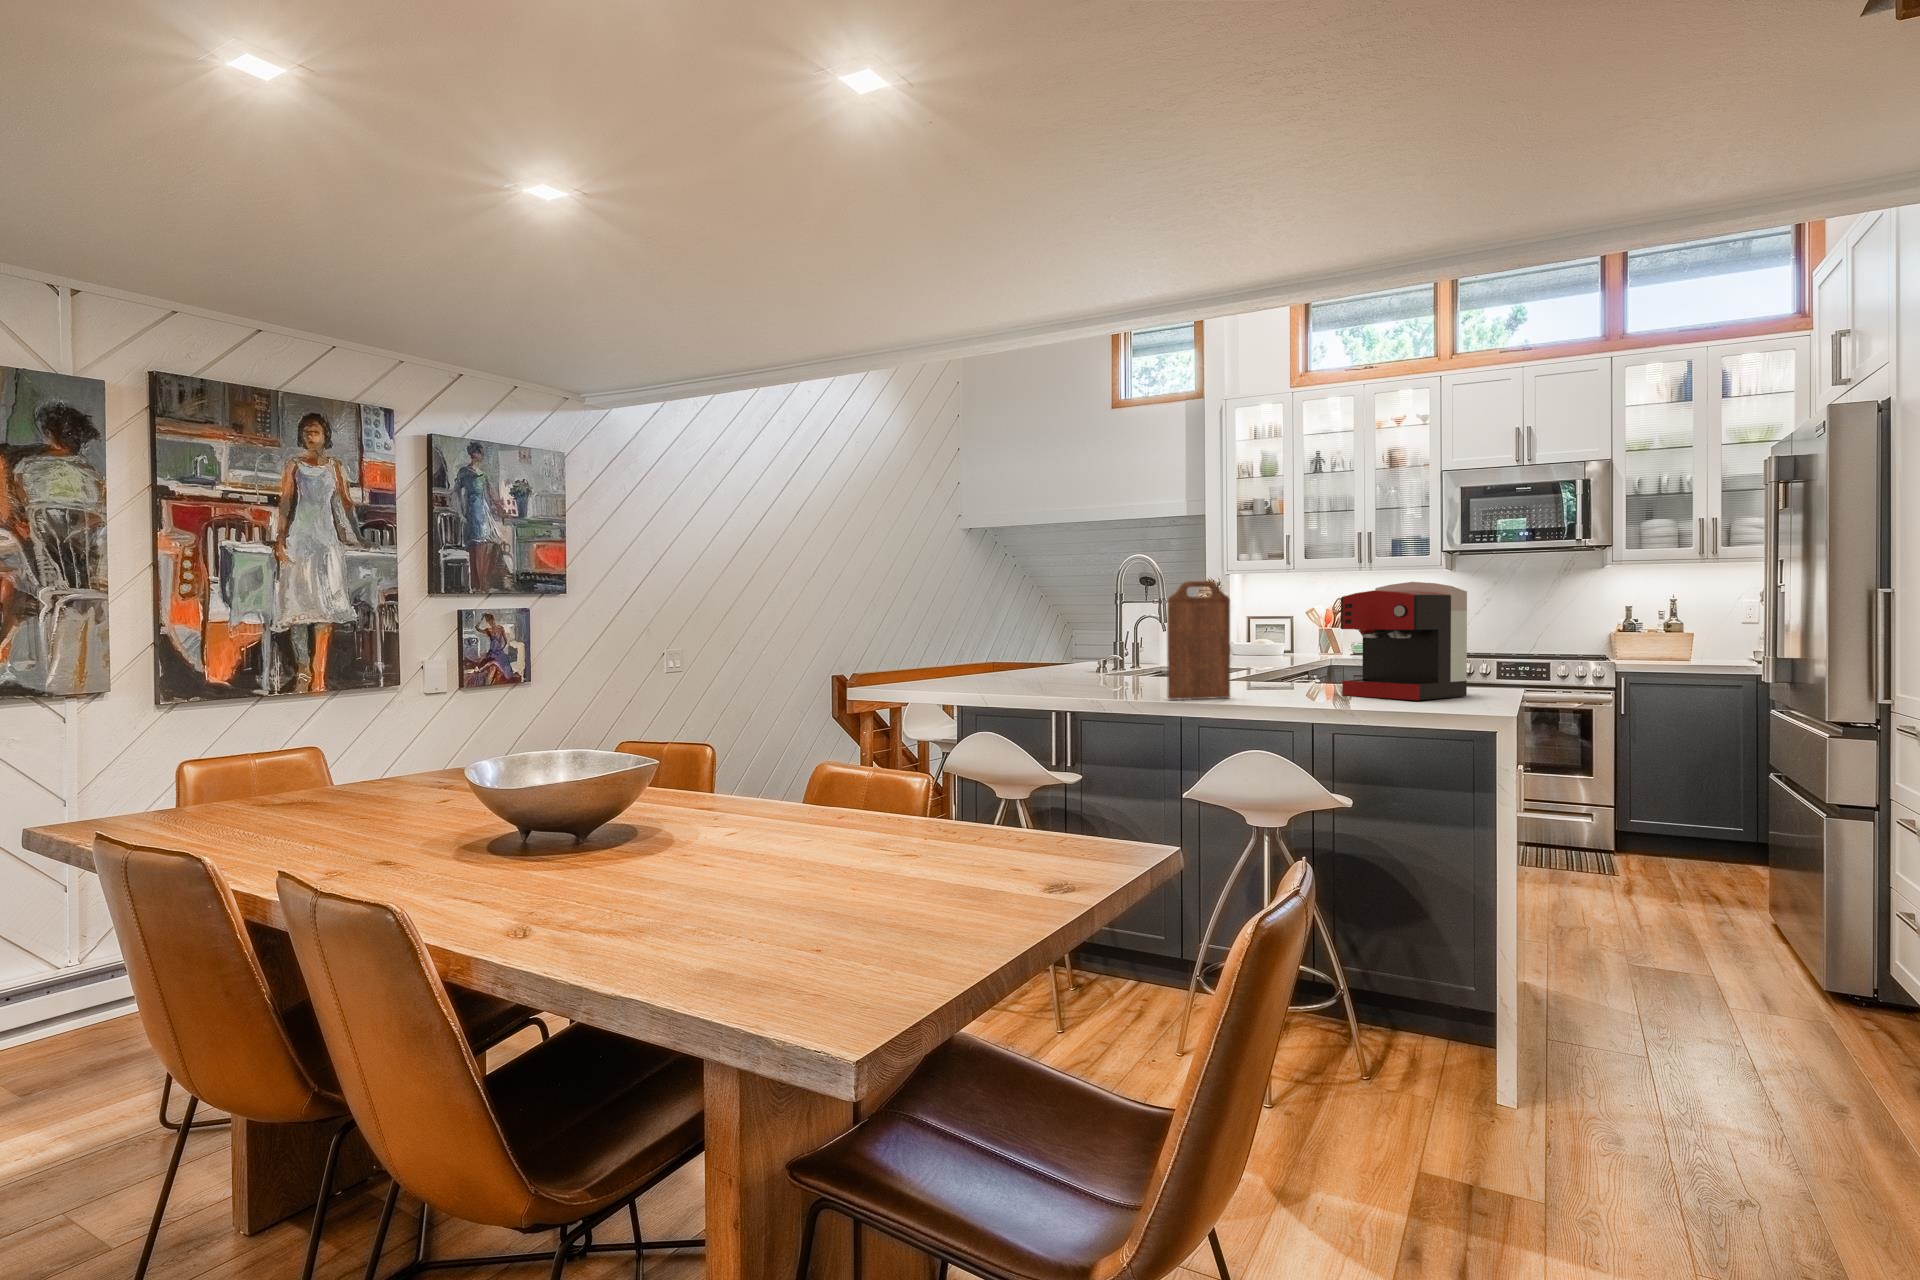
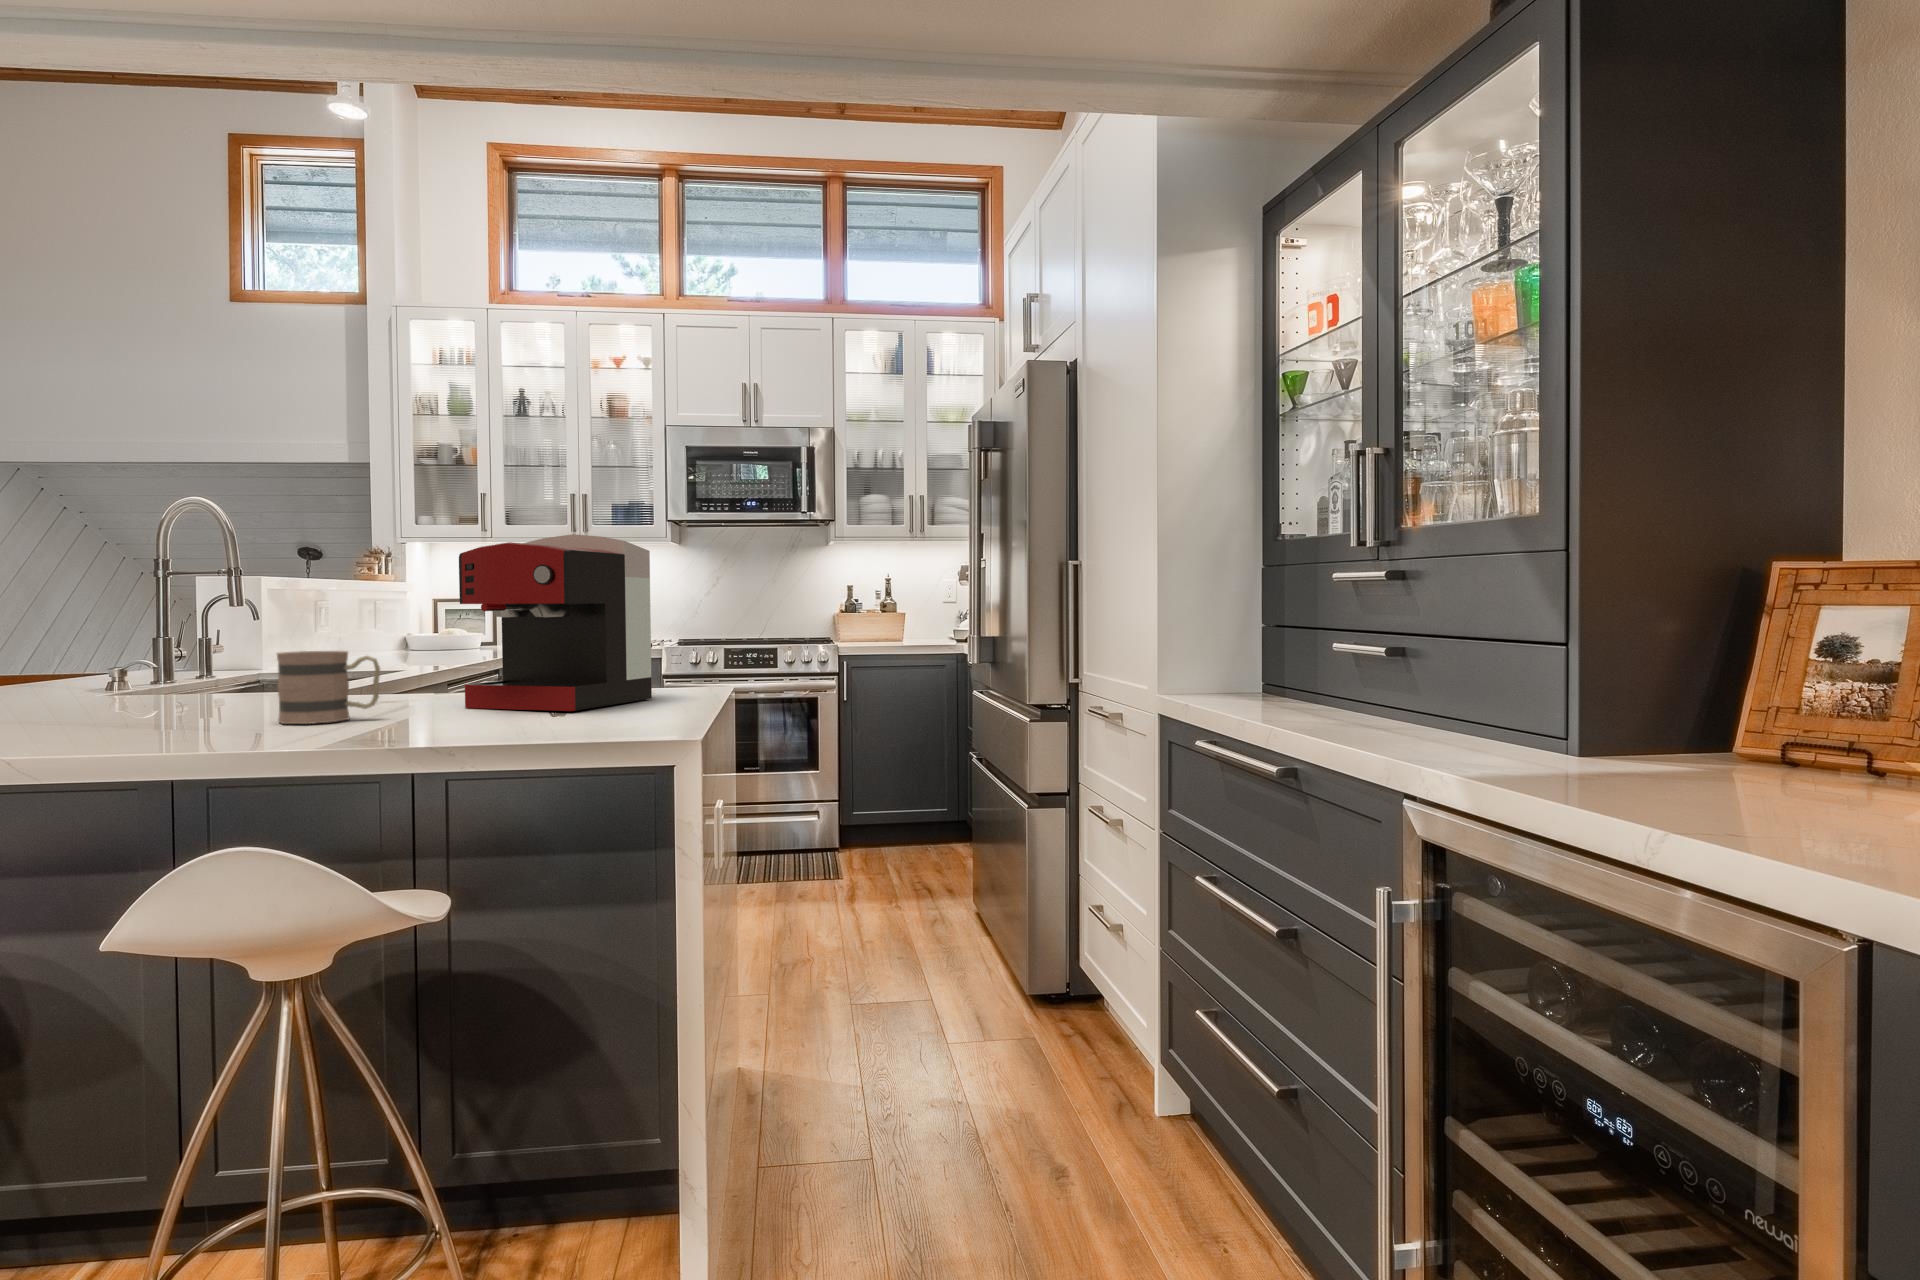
cutting board: present [1167,581,1230,700] -> none [69,509,235,740]
mug: none [1247,657,1302,699] -> present [277,651,380,724]

